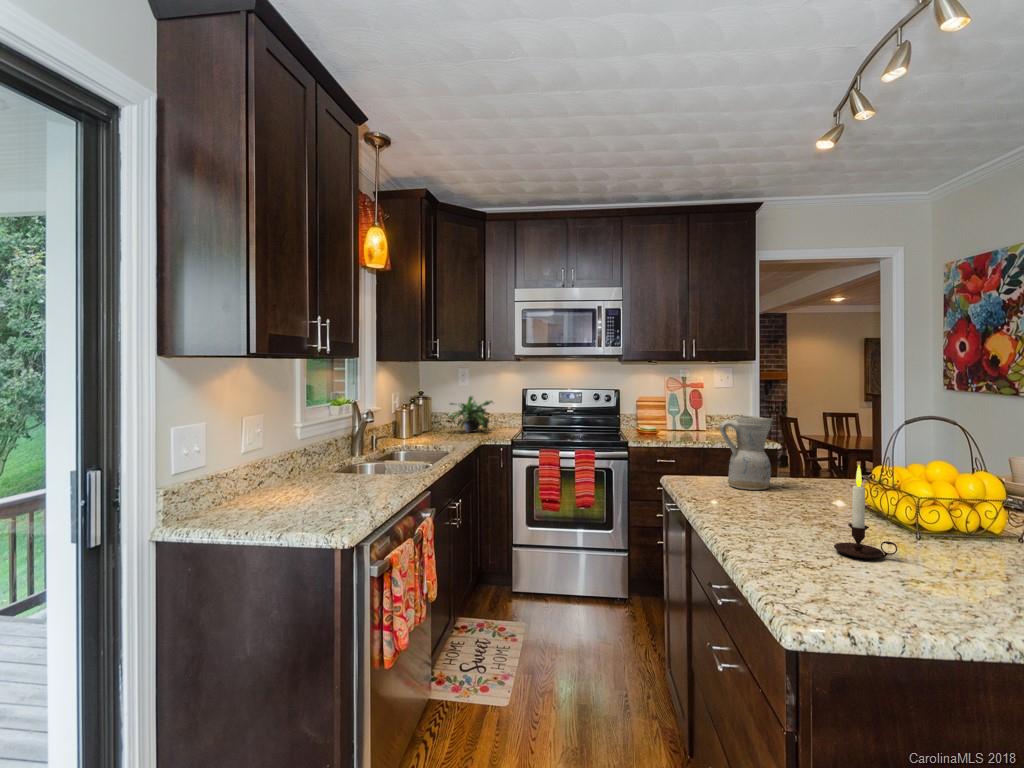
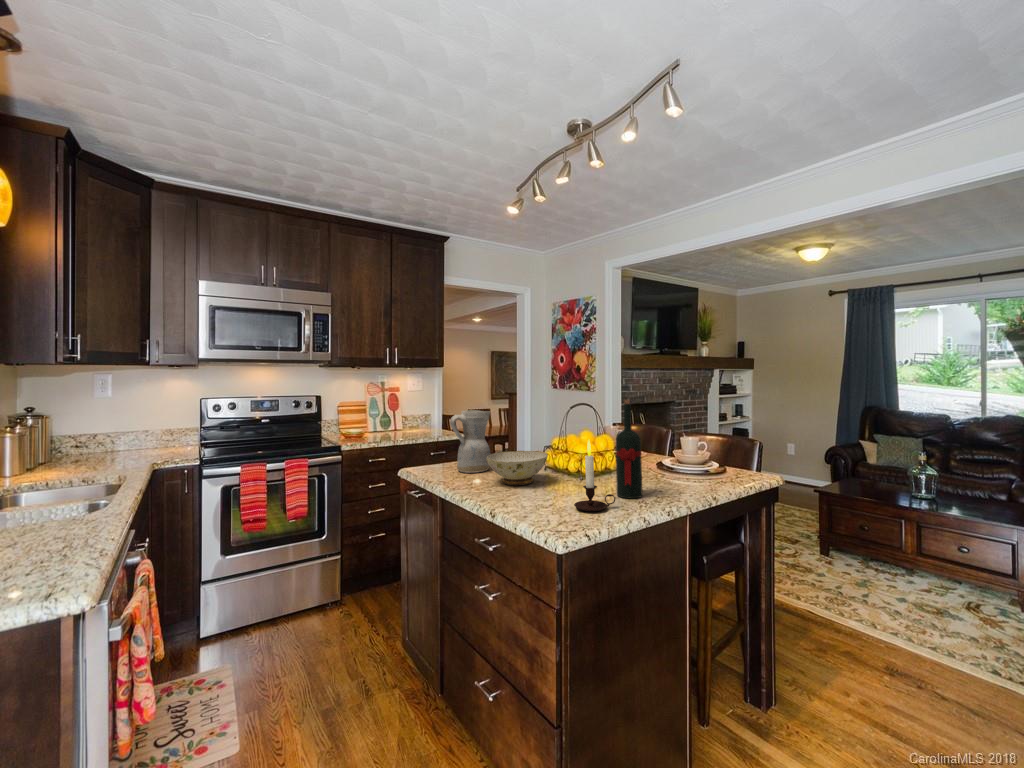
potted plant: present [447,396,492,432] -> none [96,411,171,456]
wine bottle: none [920,419,964,558] -> present [616,400,643,498]
ceramic bowl: none [750,469,834,512] -> present [487,451,547,485]

